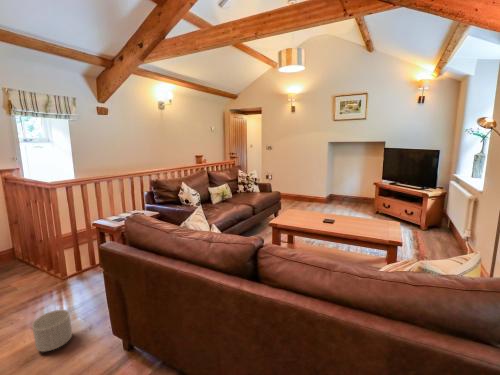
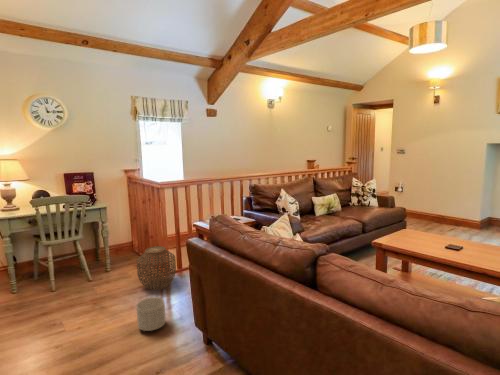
woven basket: none [26,252,78,300] -> present [137,246,176,290]

